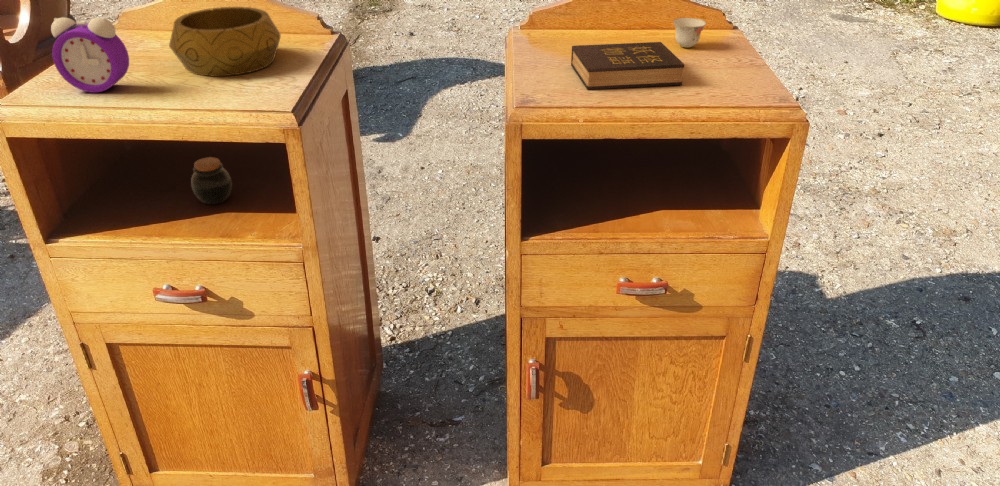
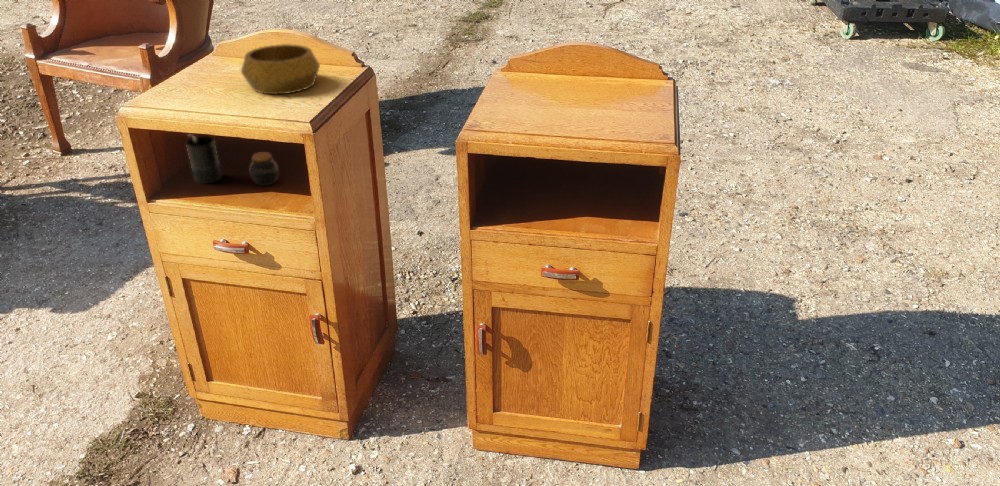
alarm clock: present [51,17,129,92] -> none [160,49,210,101]
teacup: present [673,18,706,48] -> none [617,69,645,92]
hardback book: present [571,42,684,90] -> none [527,86,602,121]
candle: none [94,141,149,208] -> present [186,136,221,184]

